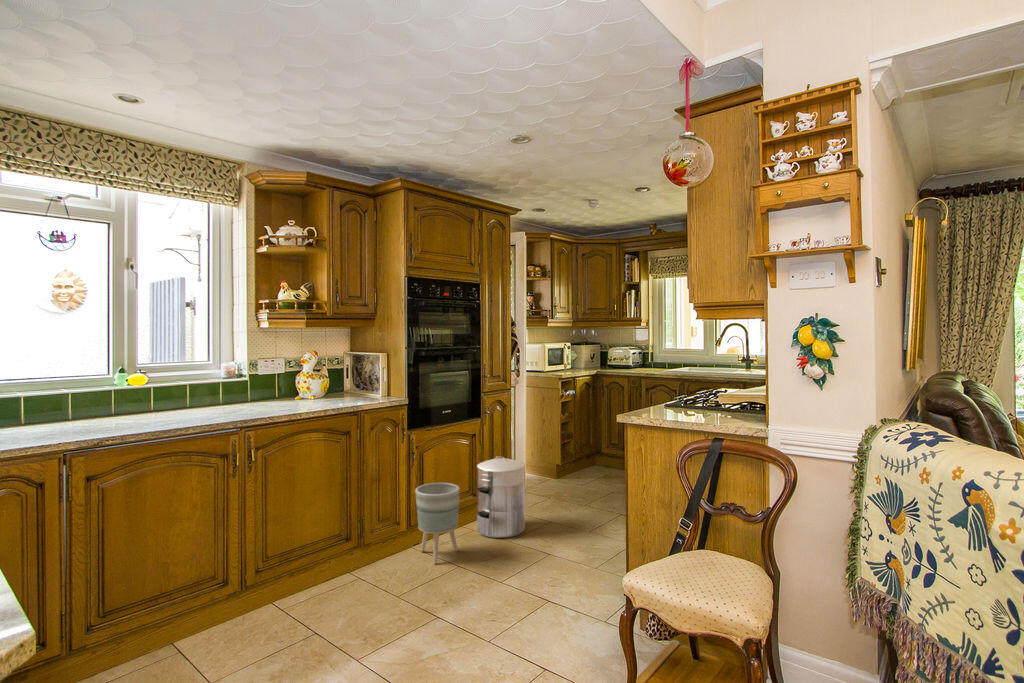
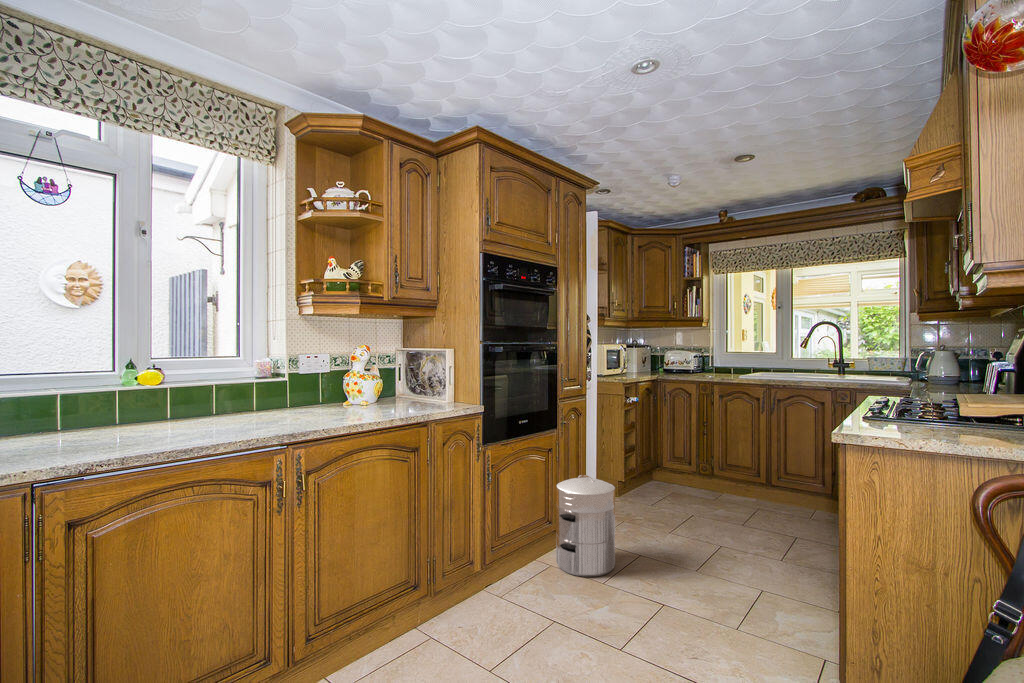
planter: present [415,483,460,564] -> none [494,509,549,615]

